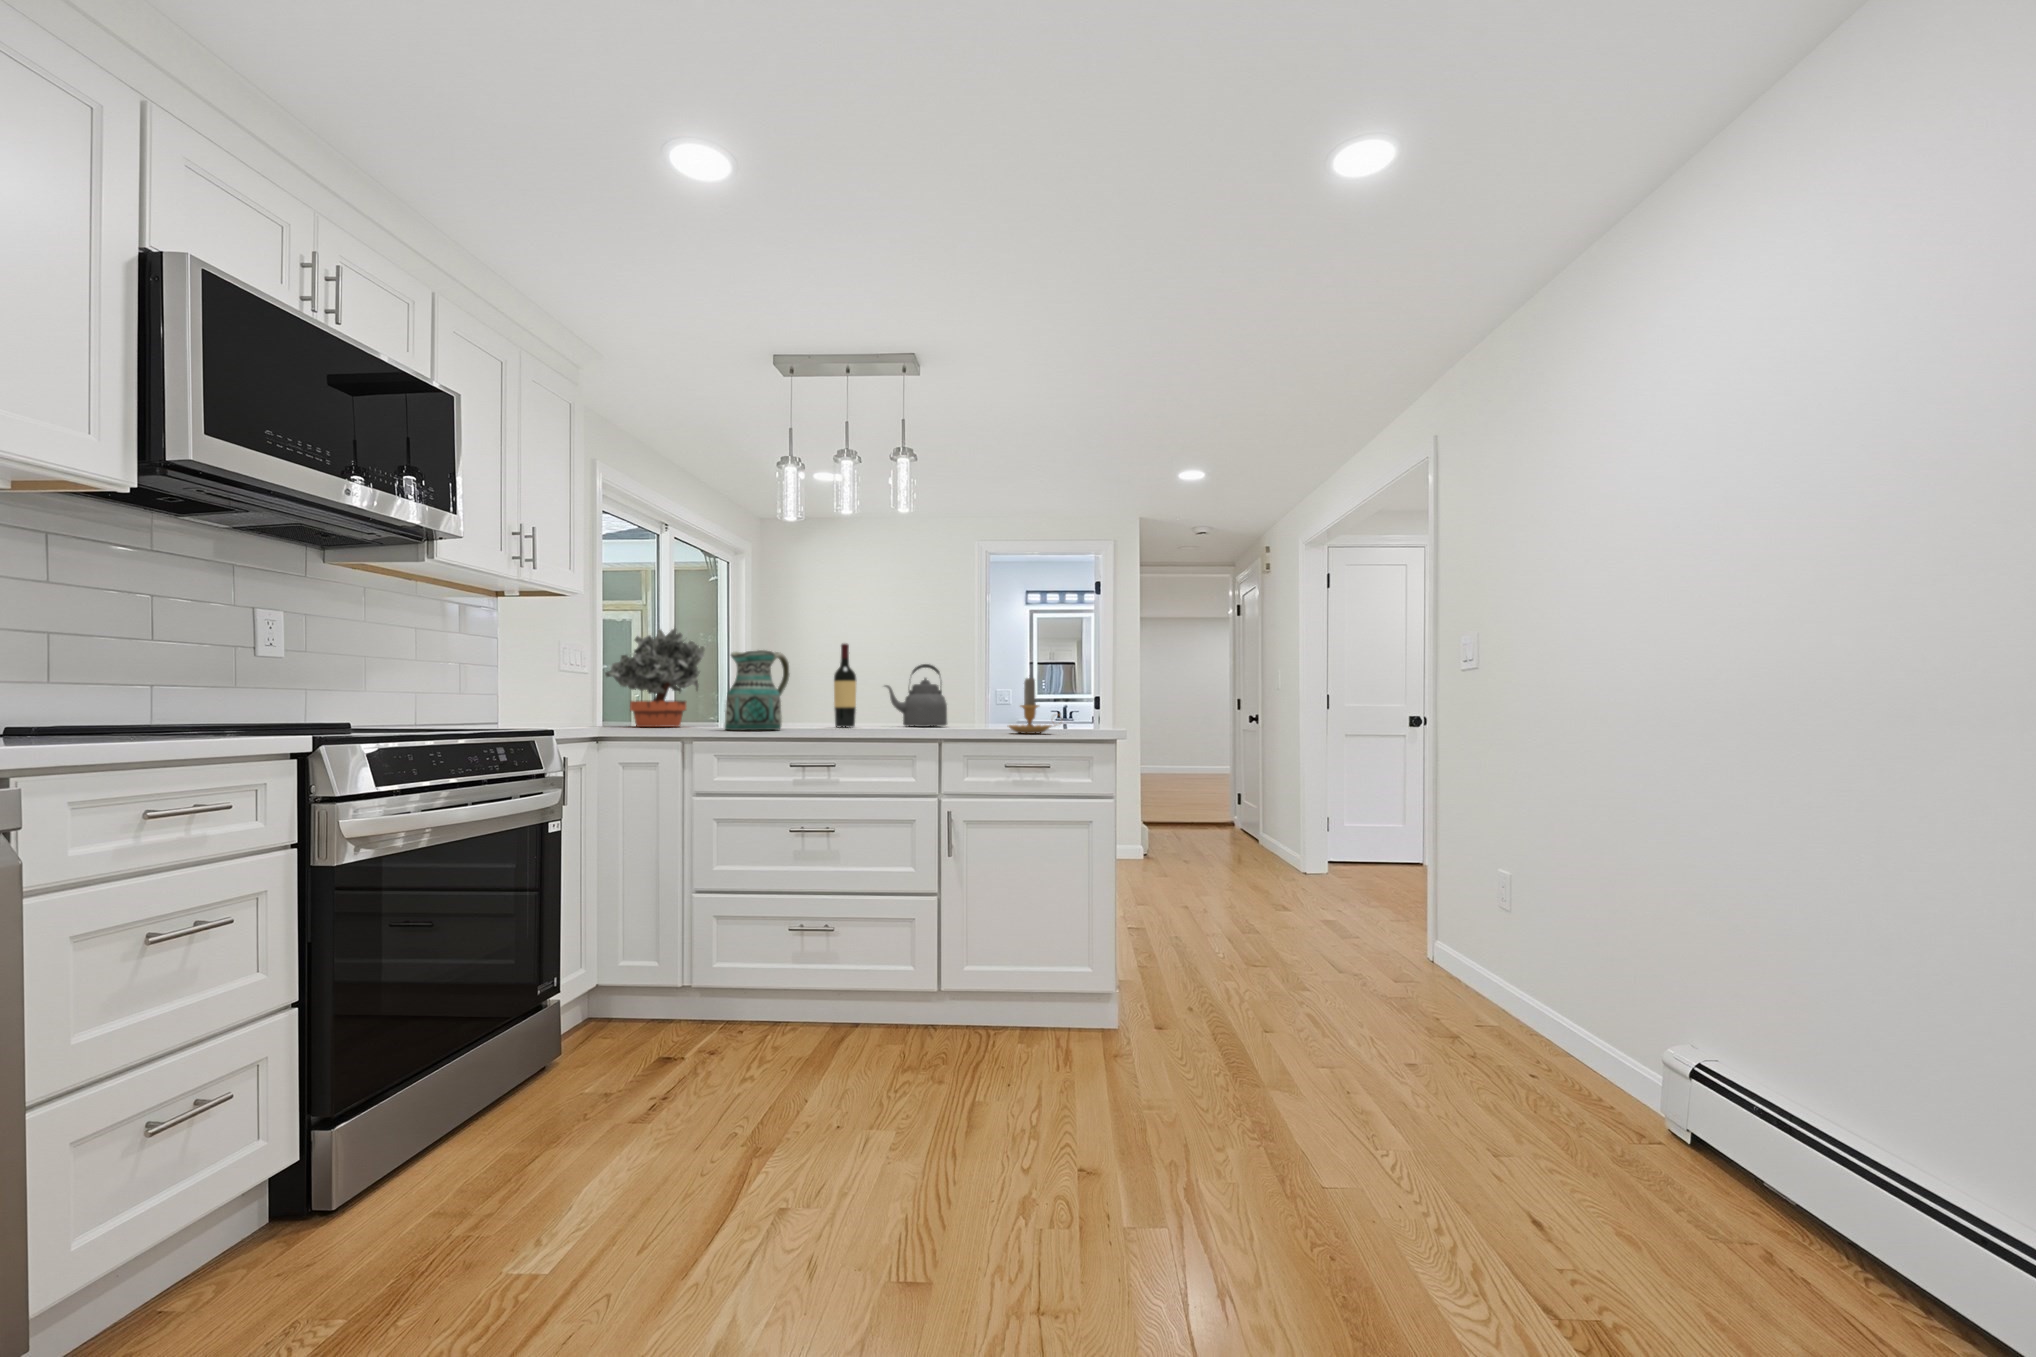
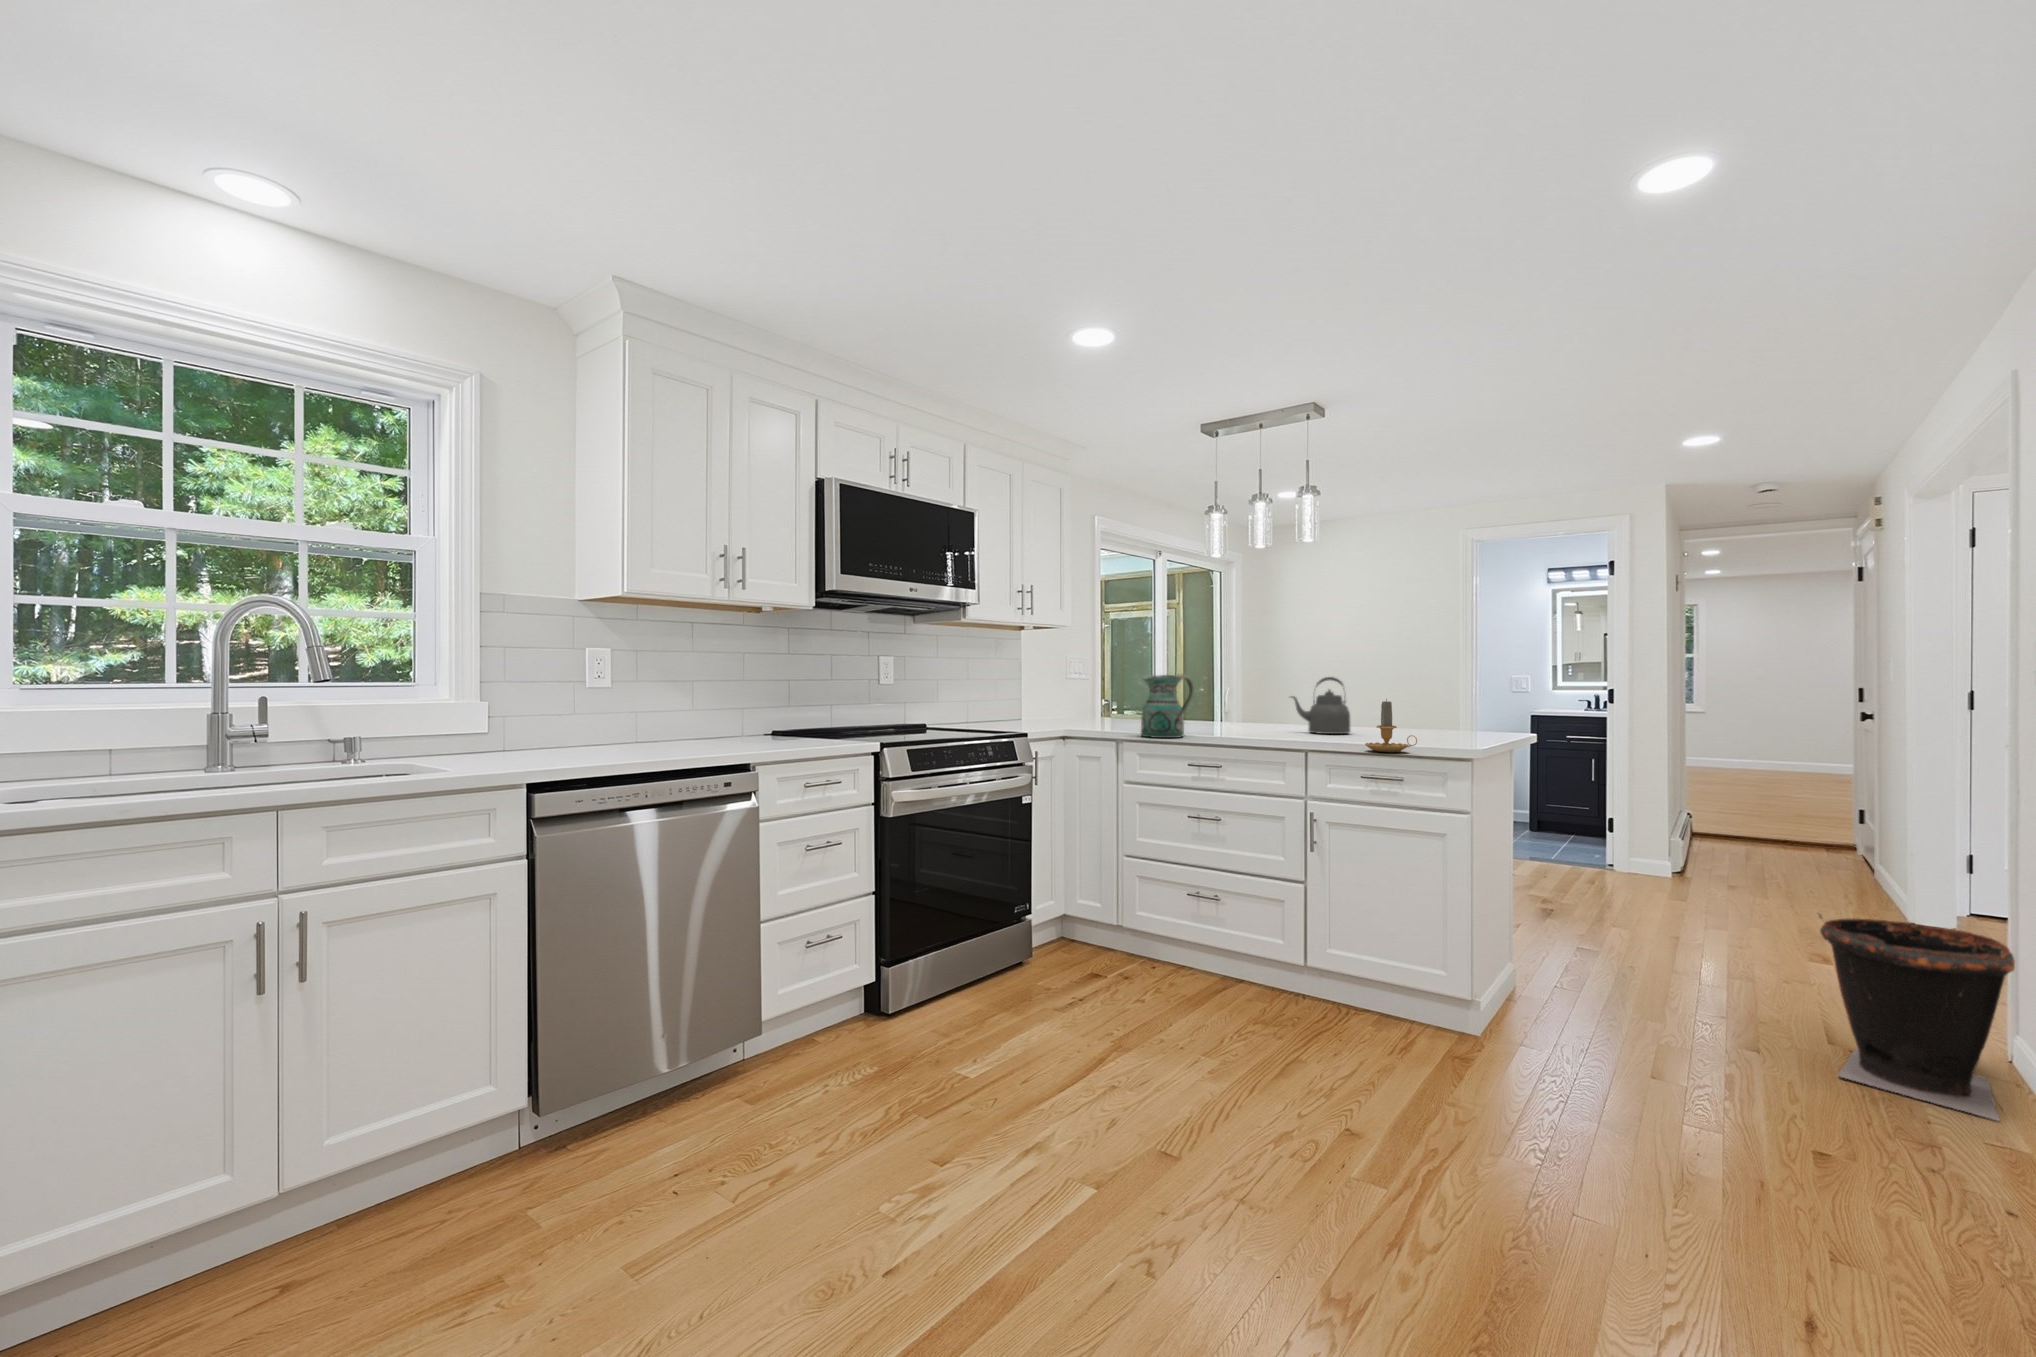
potted plant: present [605,628,705,727] -> none [1071,651,1140,729]
wine bottle: present [834,643,857,727] -> none [1240,662,1260,734]
waste bin: none [1344,858,1471,1004] -> present [1819,913,2015,1120]

